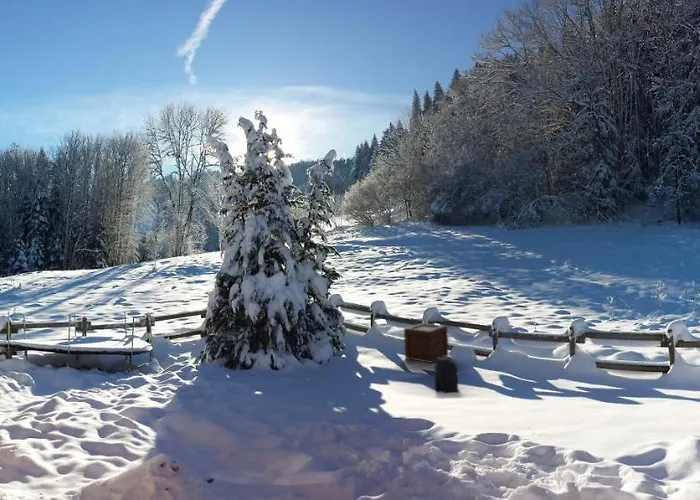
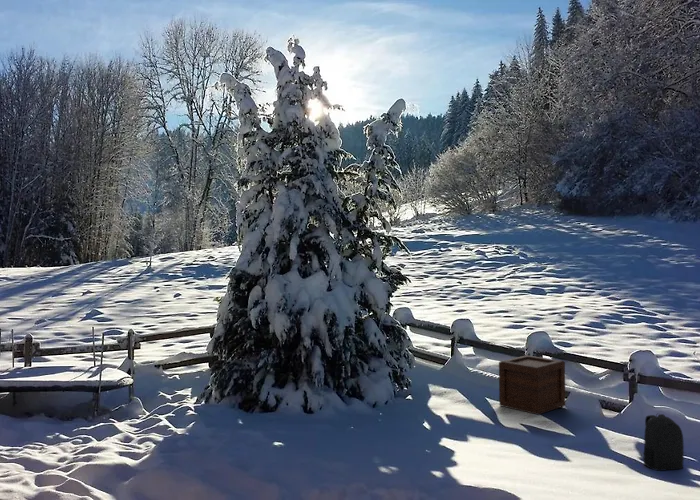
backpack: present [435,357,458,393] -> present [643,414,684,471]

